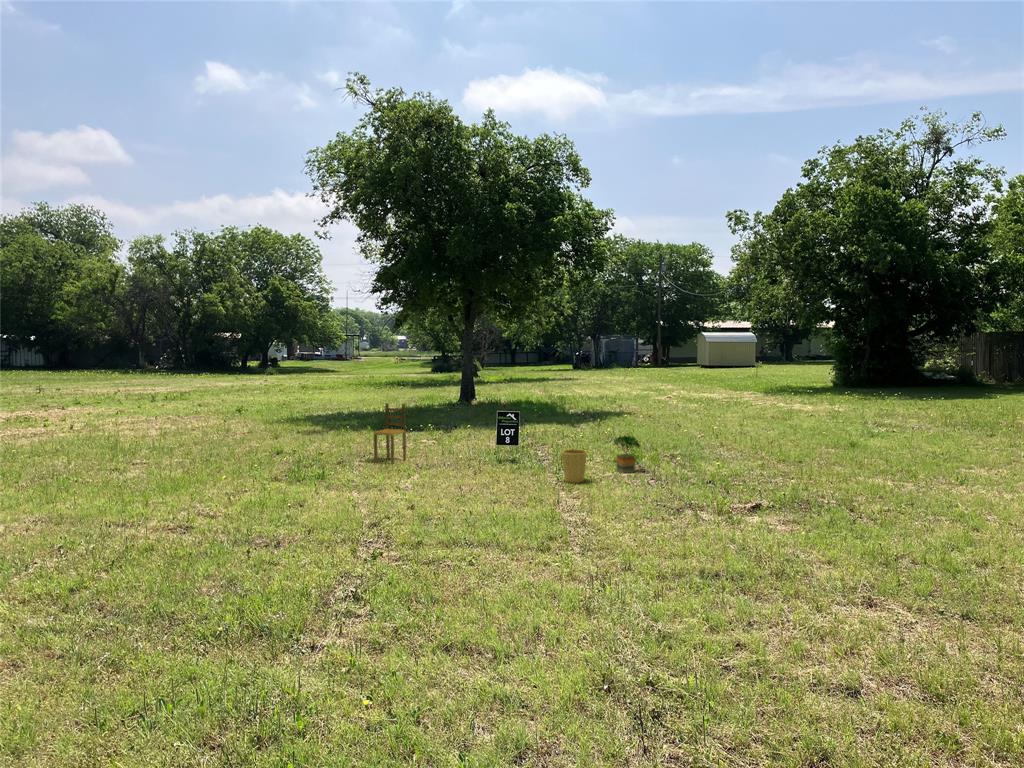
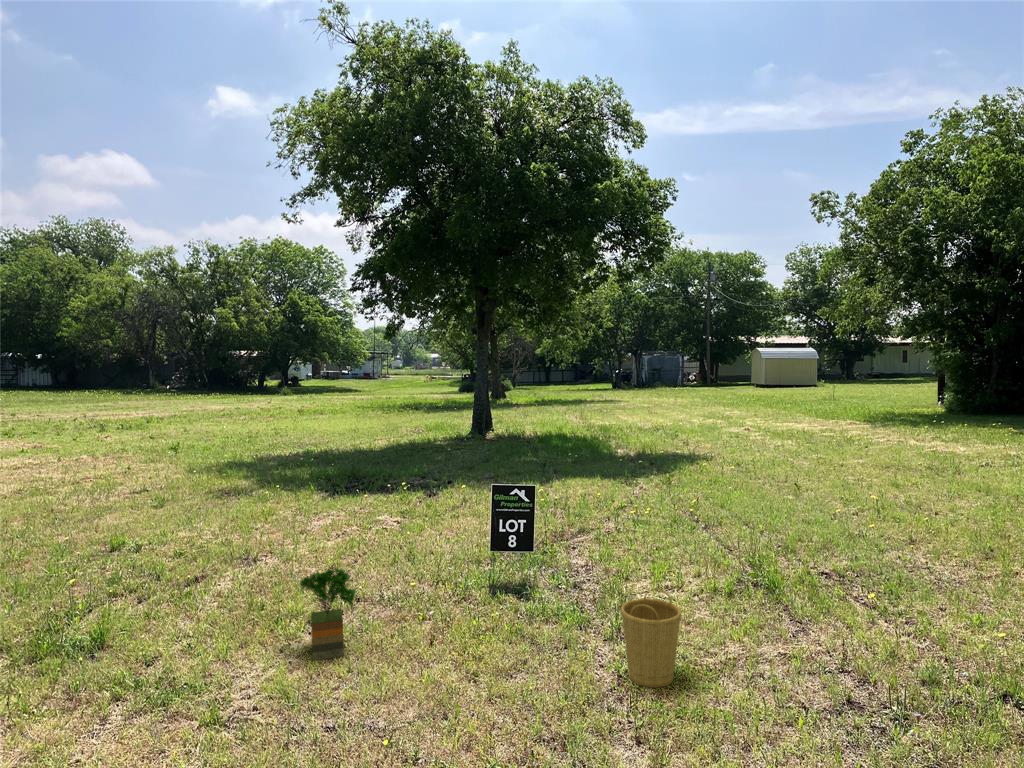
chair: present [374,403,406,464] -> none [255,471,322,593]
potted tree: present [614,436,640,473] -> present [300,568,356,660]

